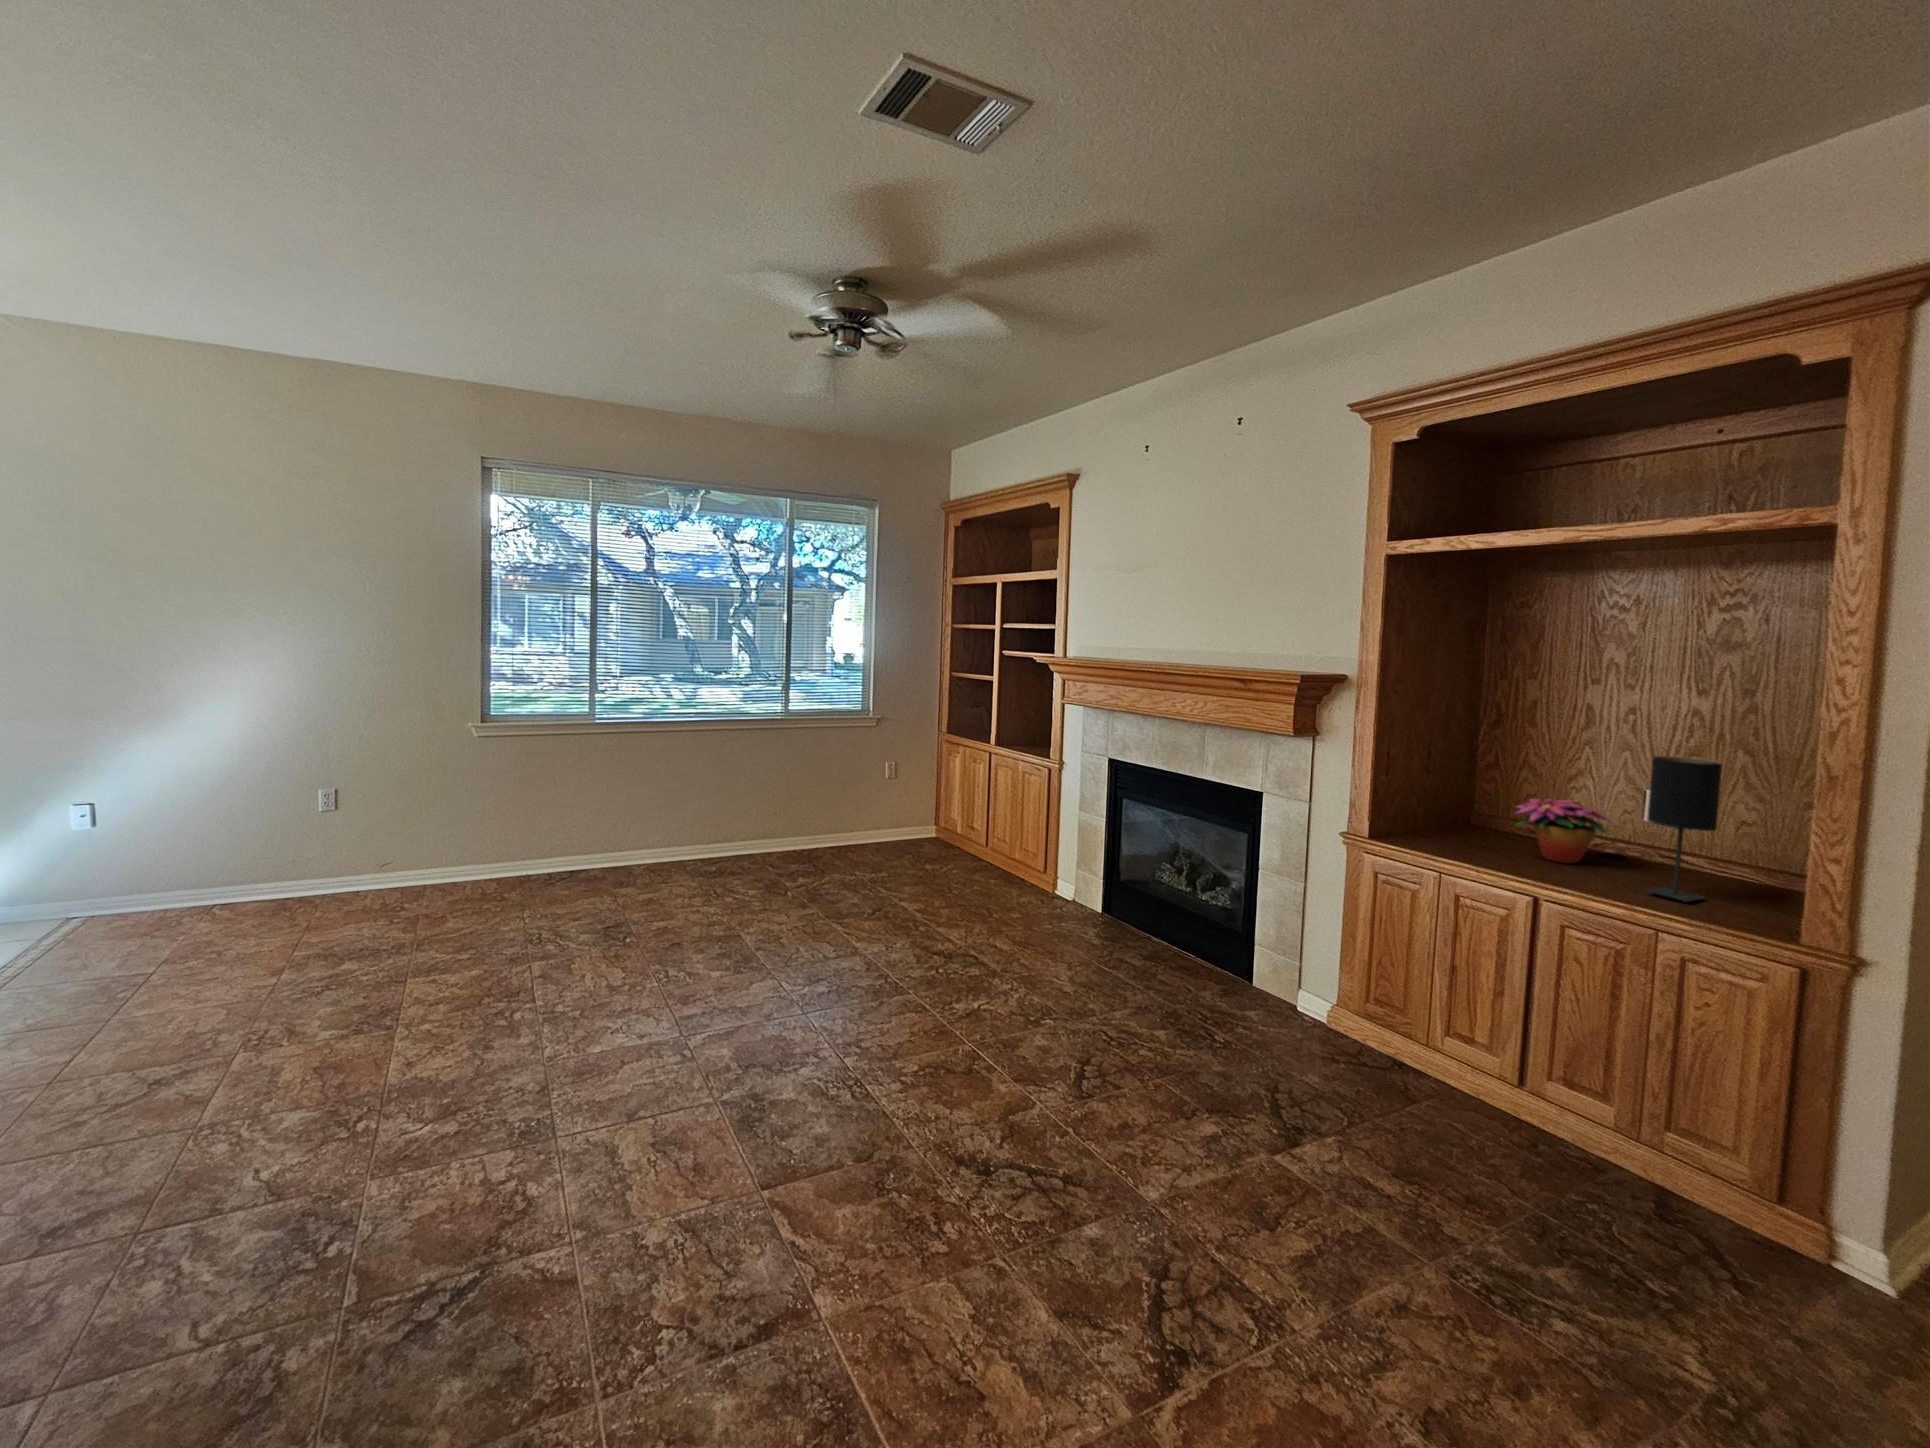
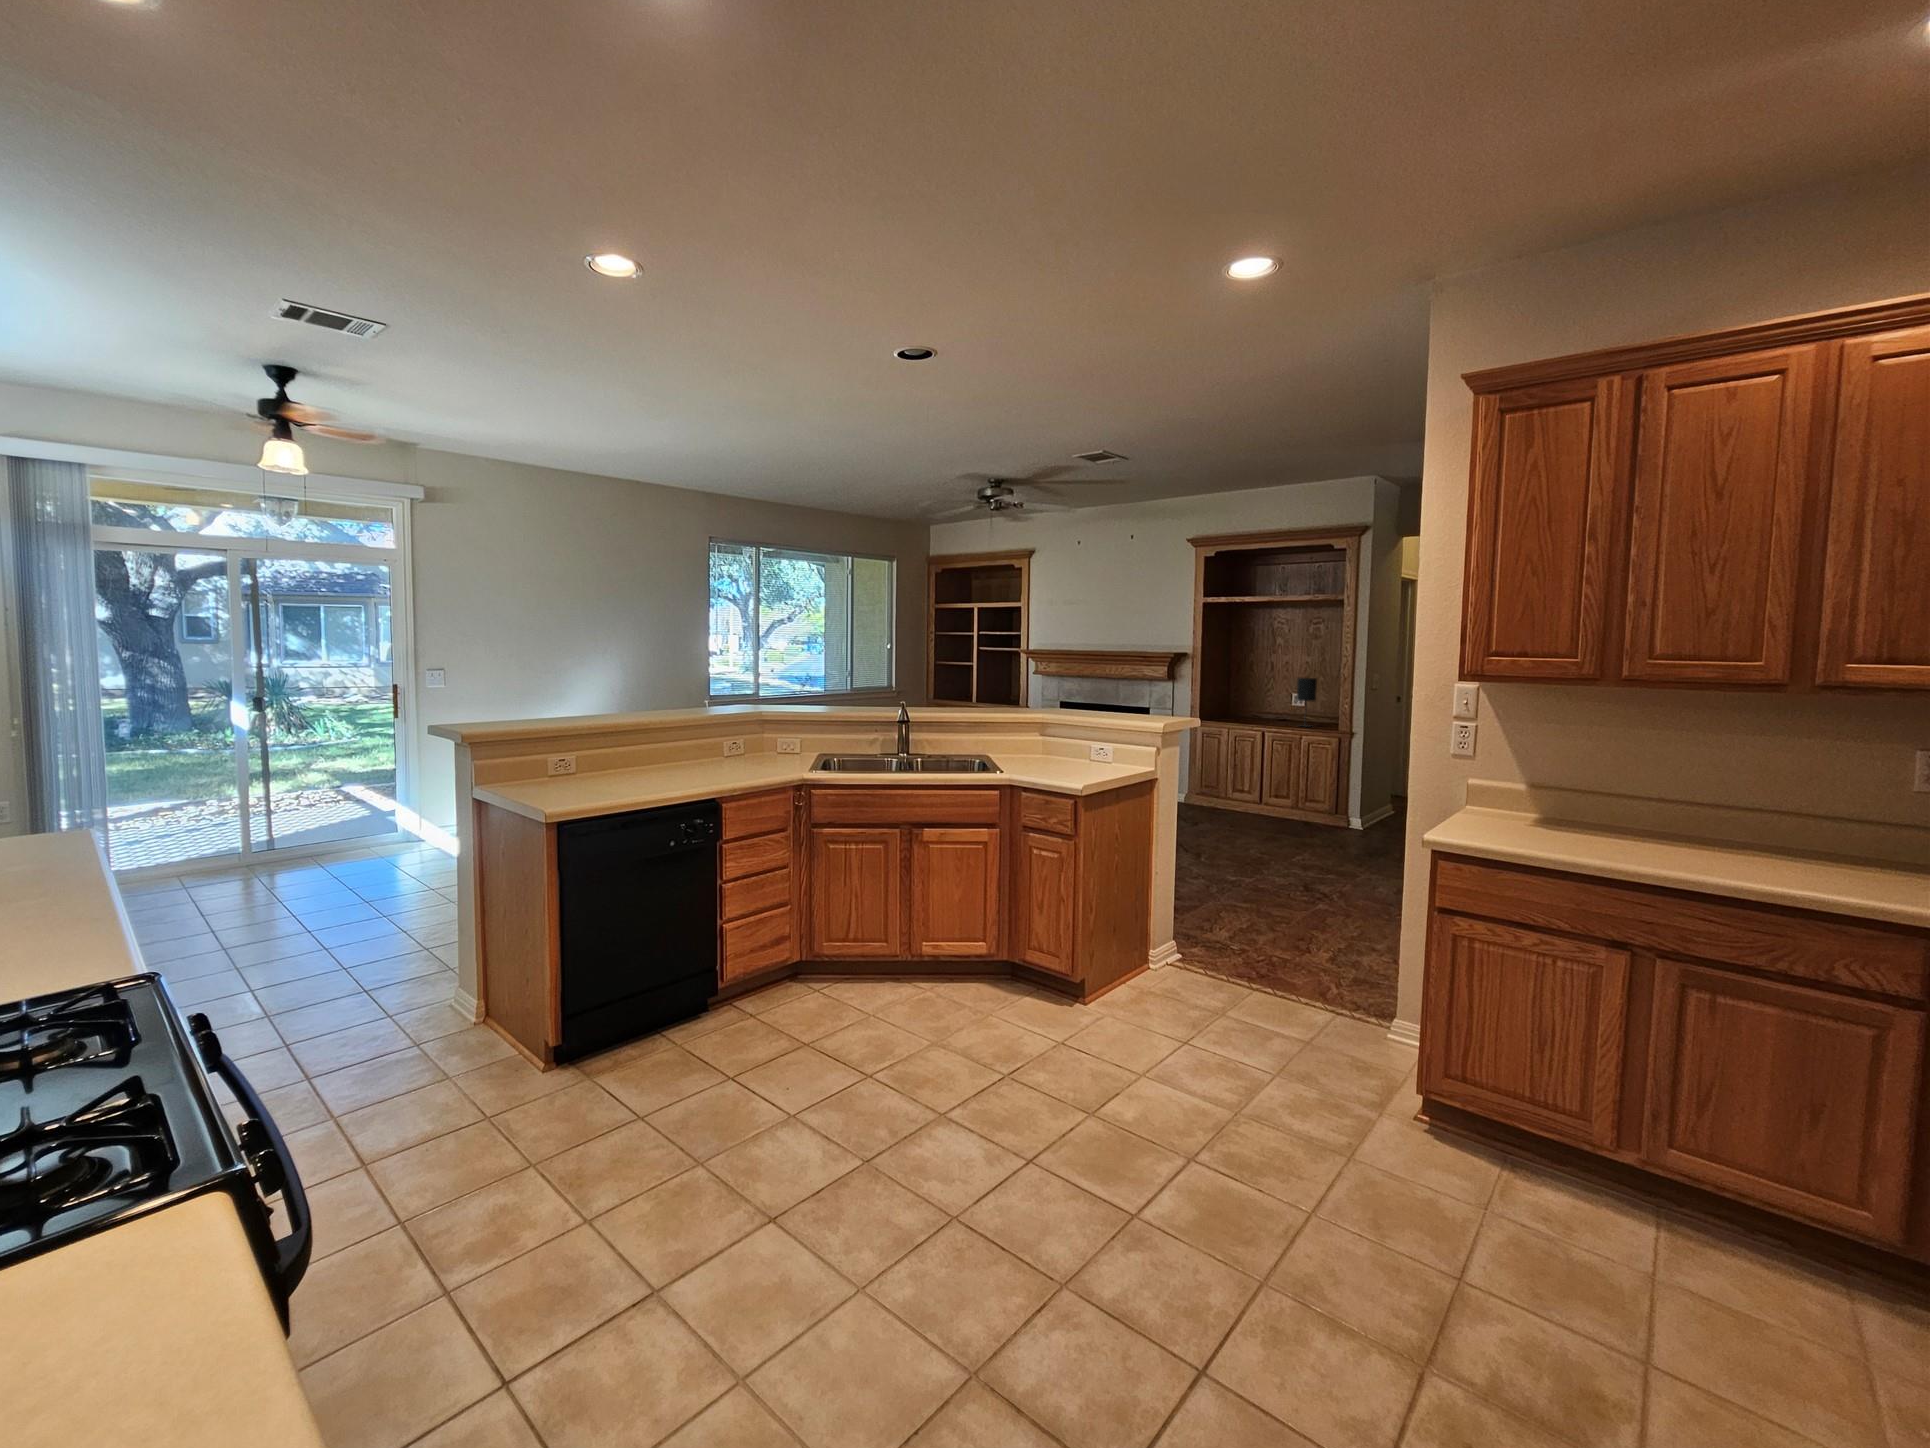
flower arrangement: present [1517,799,1612,863] -> none [1252,699,1290,723]

